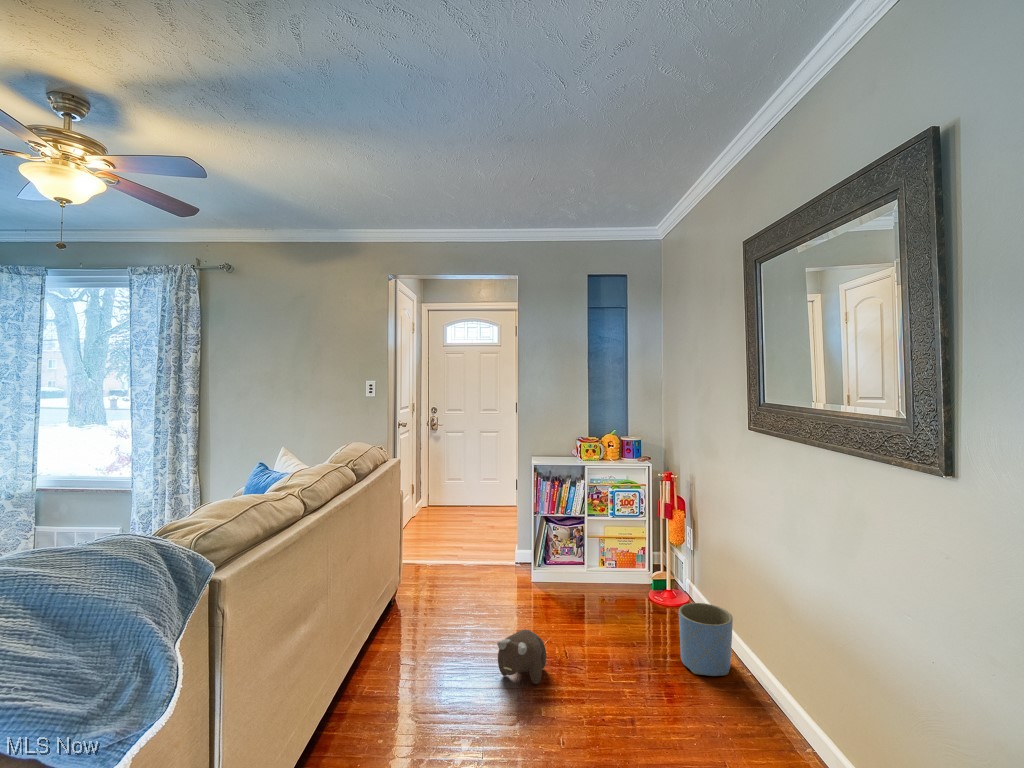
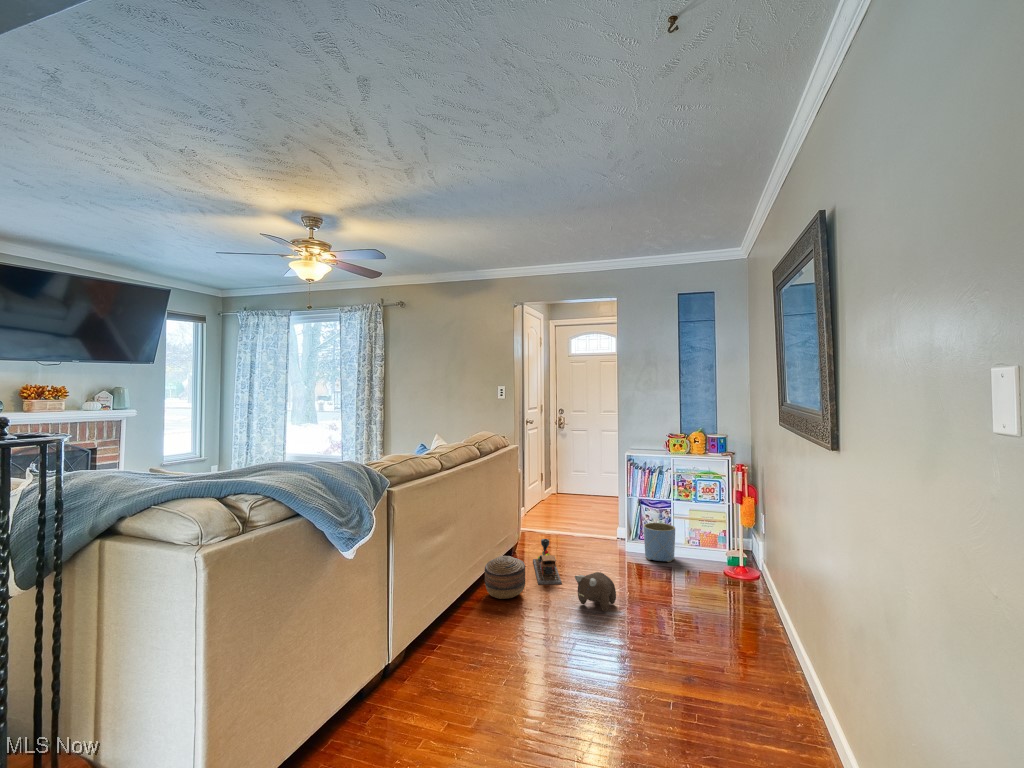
toy train: none [423,582,469,650] -> present [533,539,562,584]
planter: present [679,603,733,676] -> present [644,523,675,562]
basket: none [366,620,424,685] -> present [485,556,525,599]

